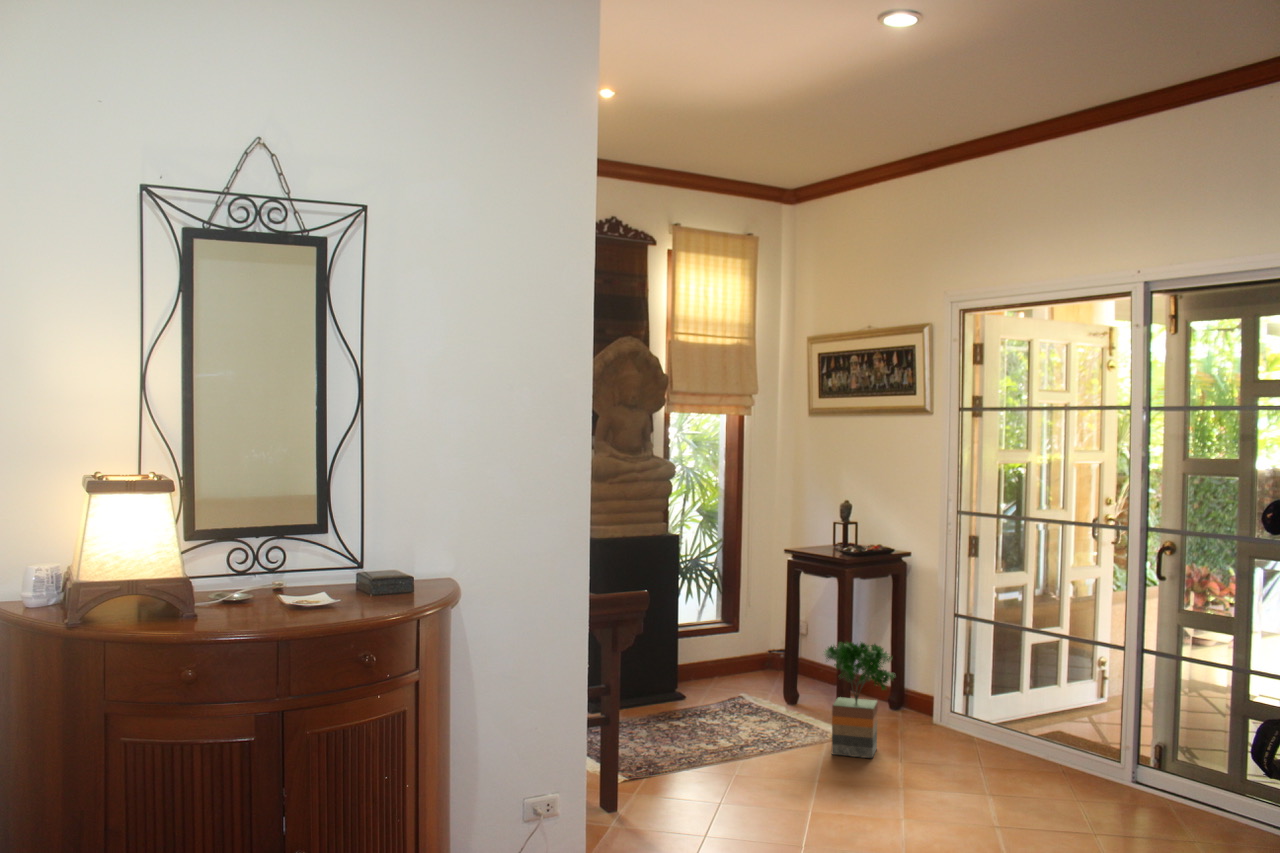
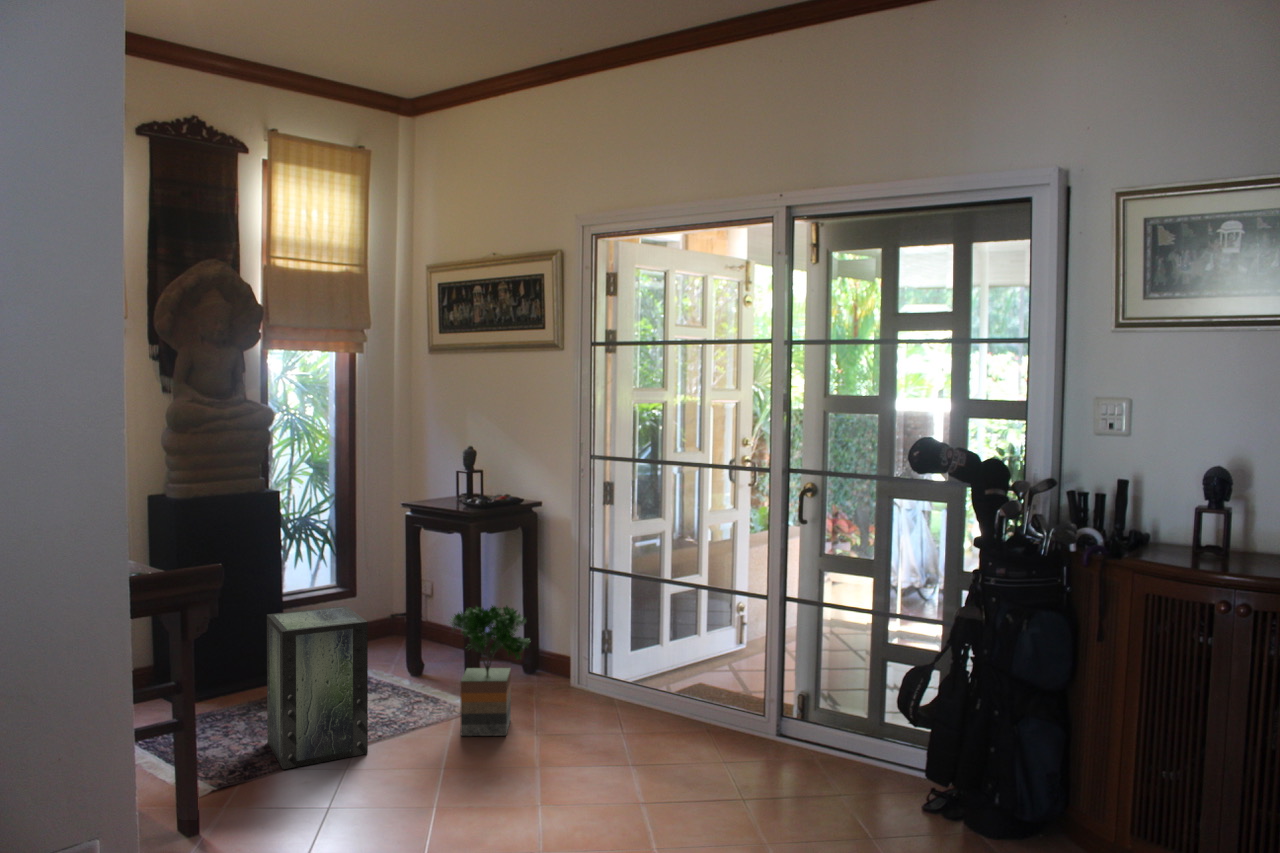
storage box: none [671,633,755,759] -> present [267,606,368,769]

